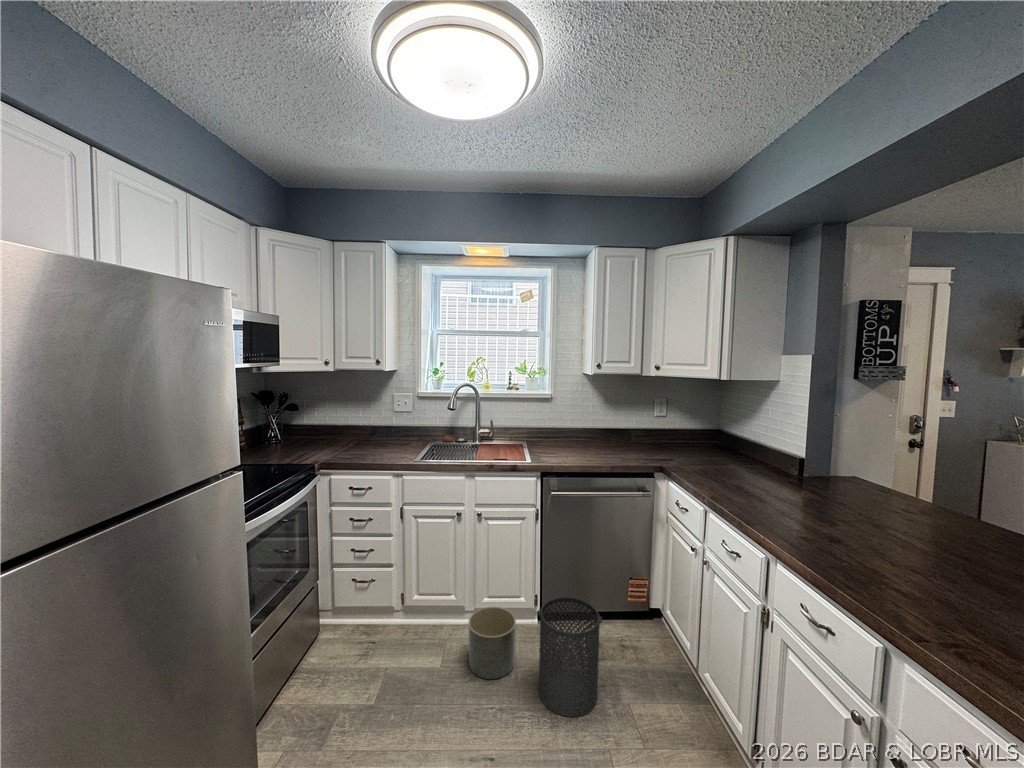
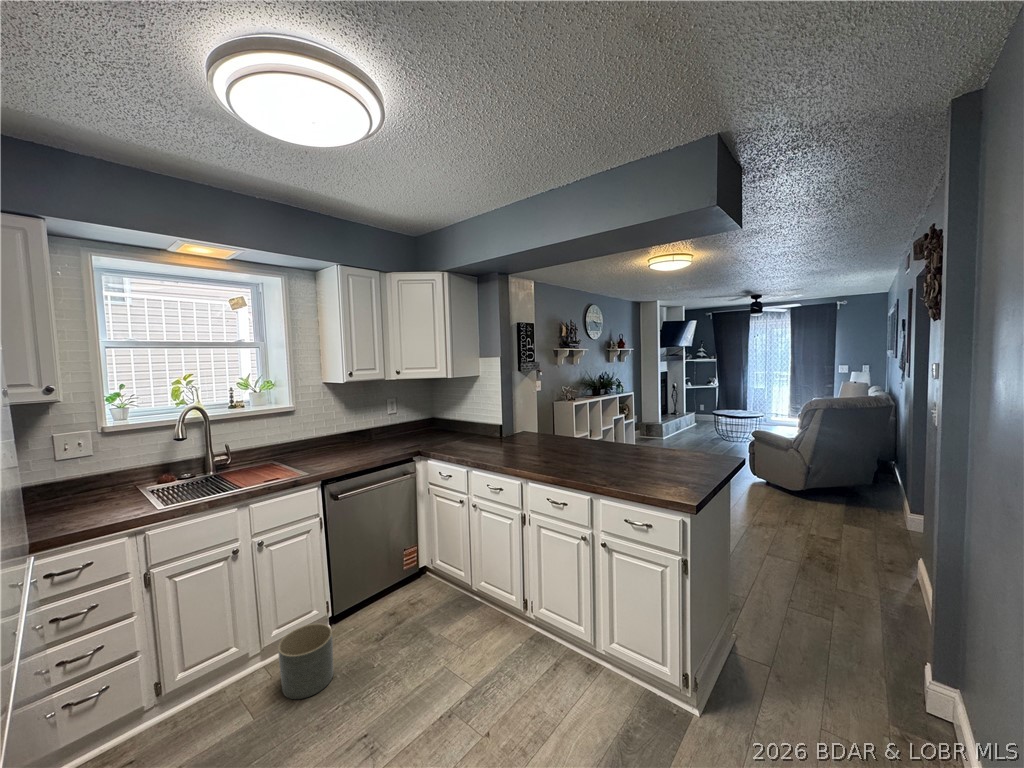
trash can: present [538,597,602,717] -> none [360,575,419,676]

